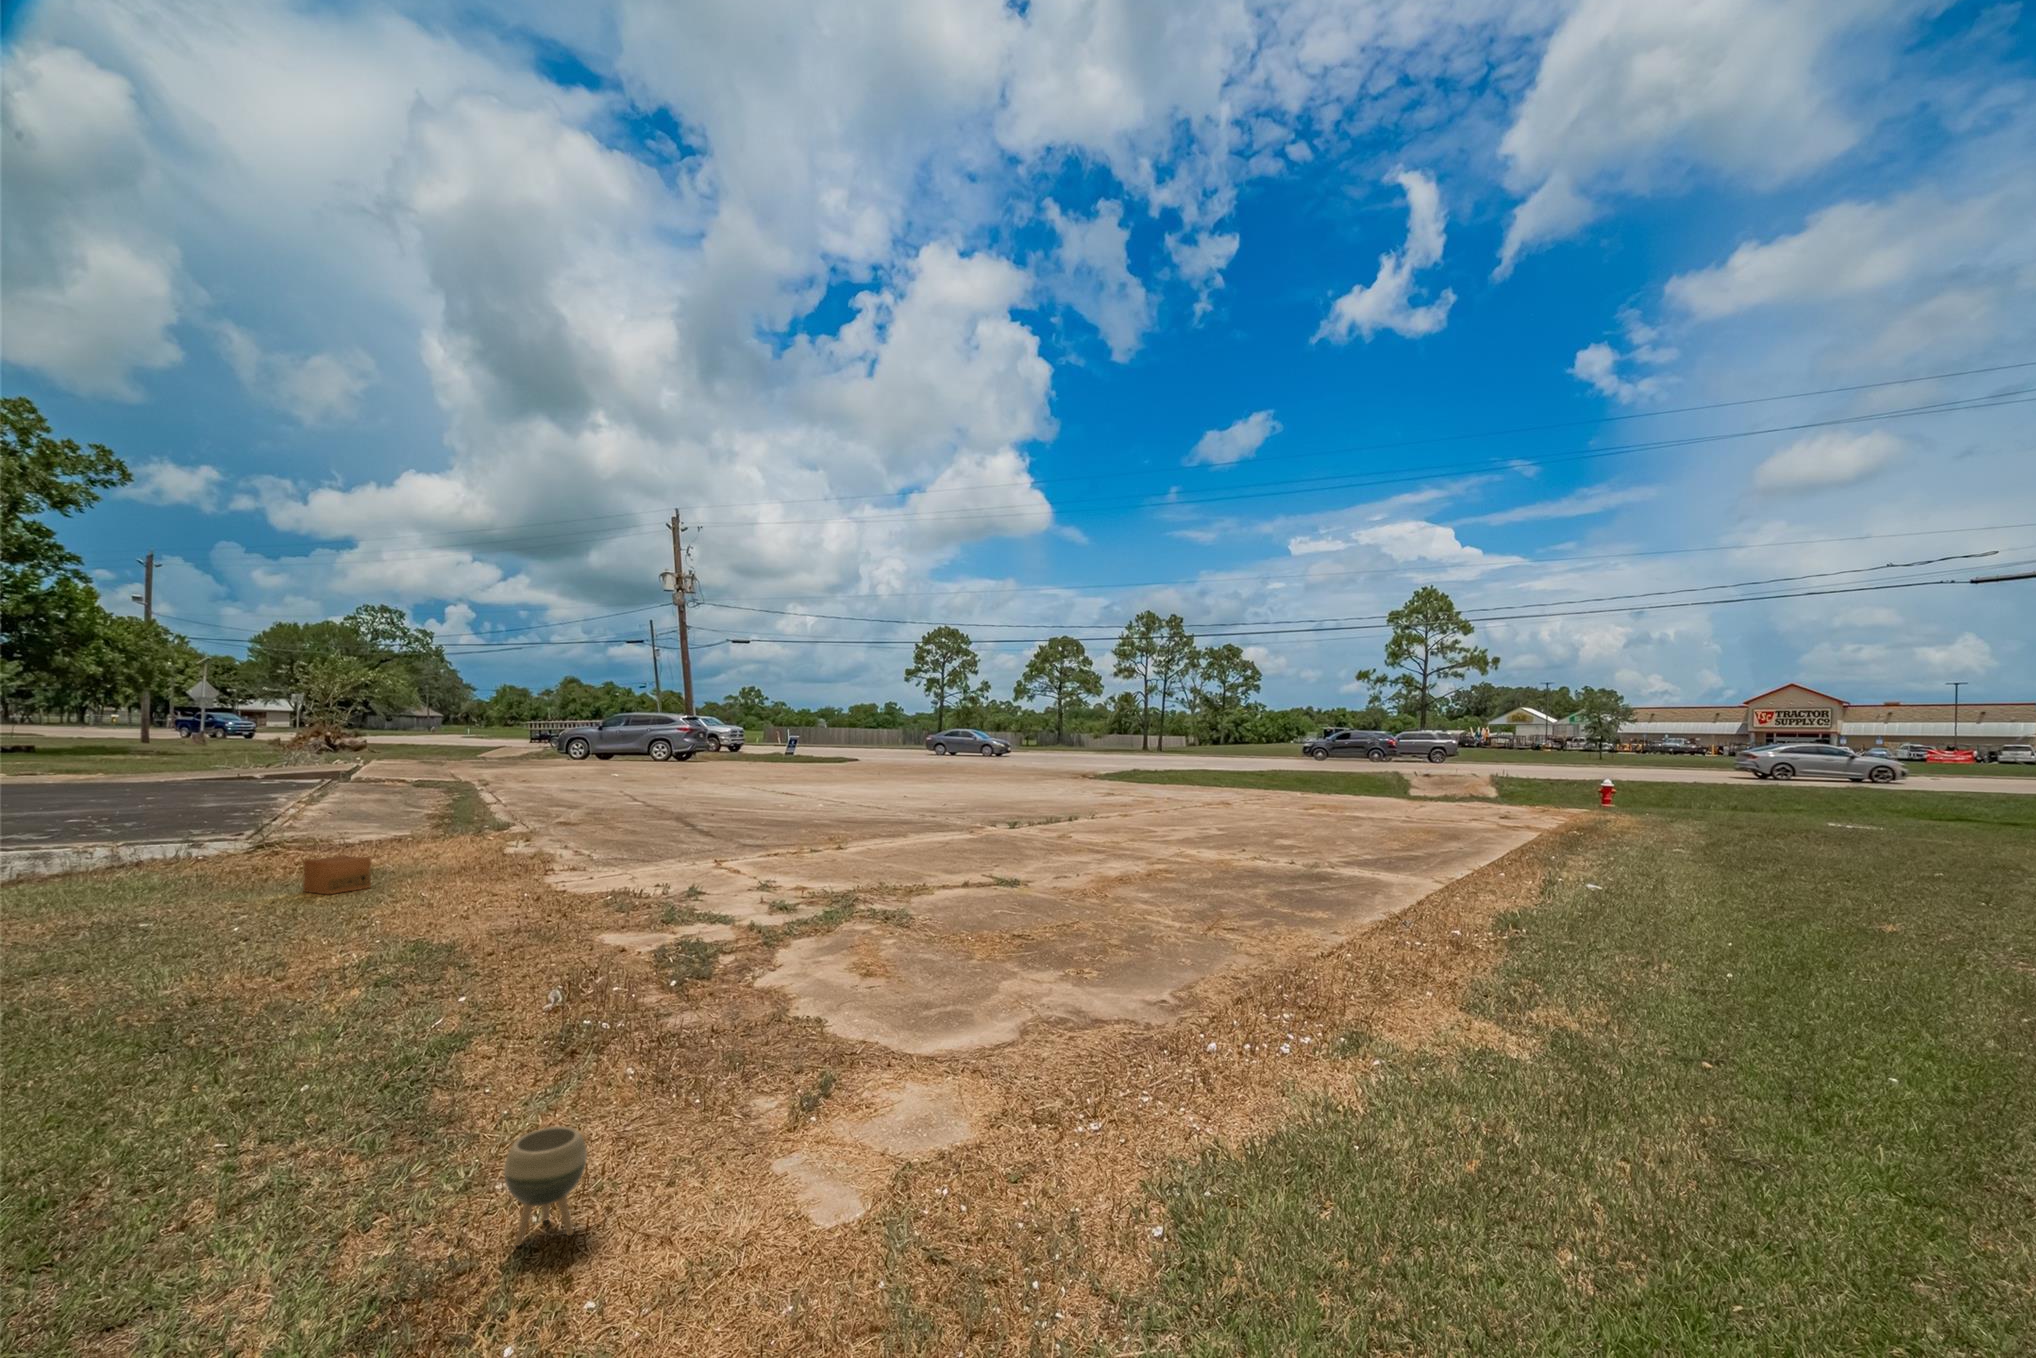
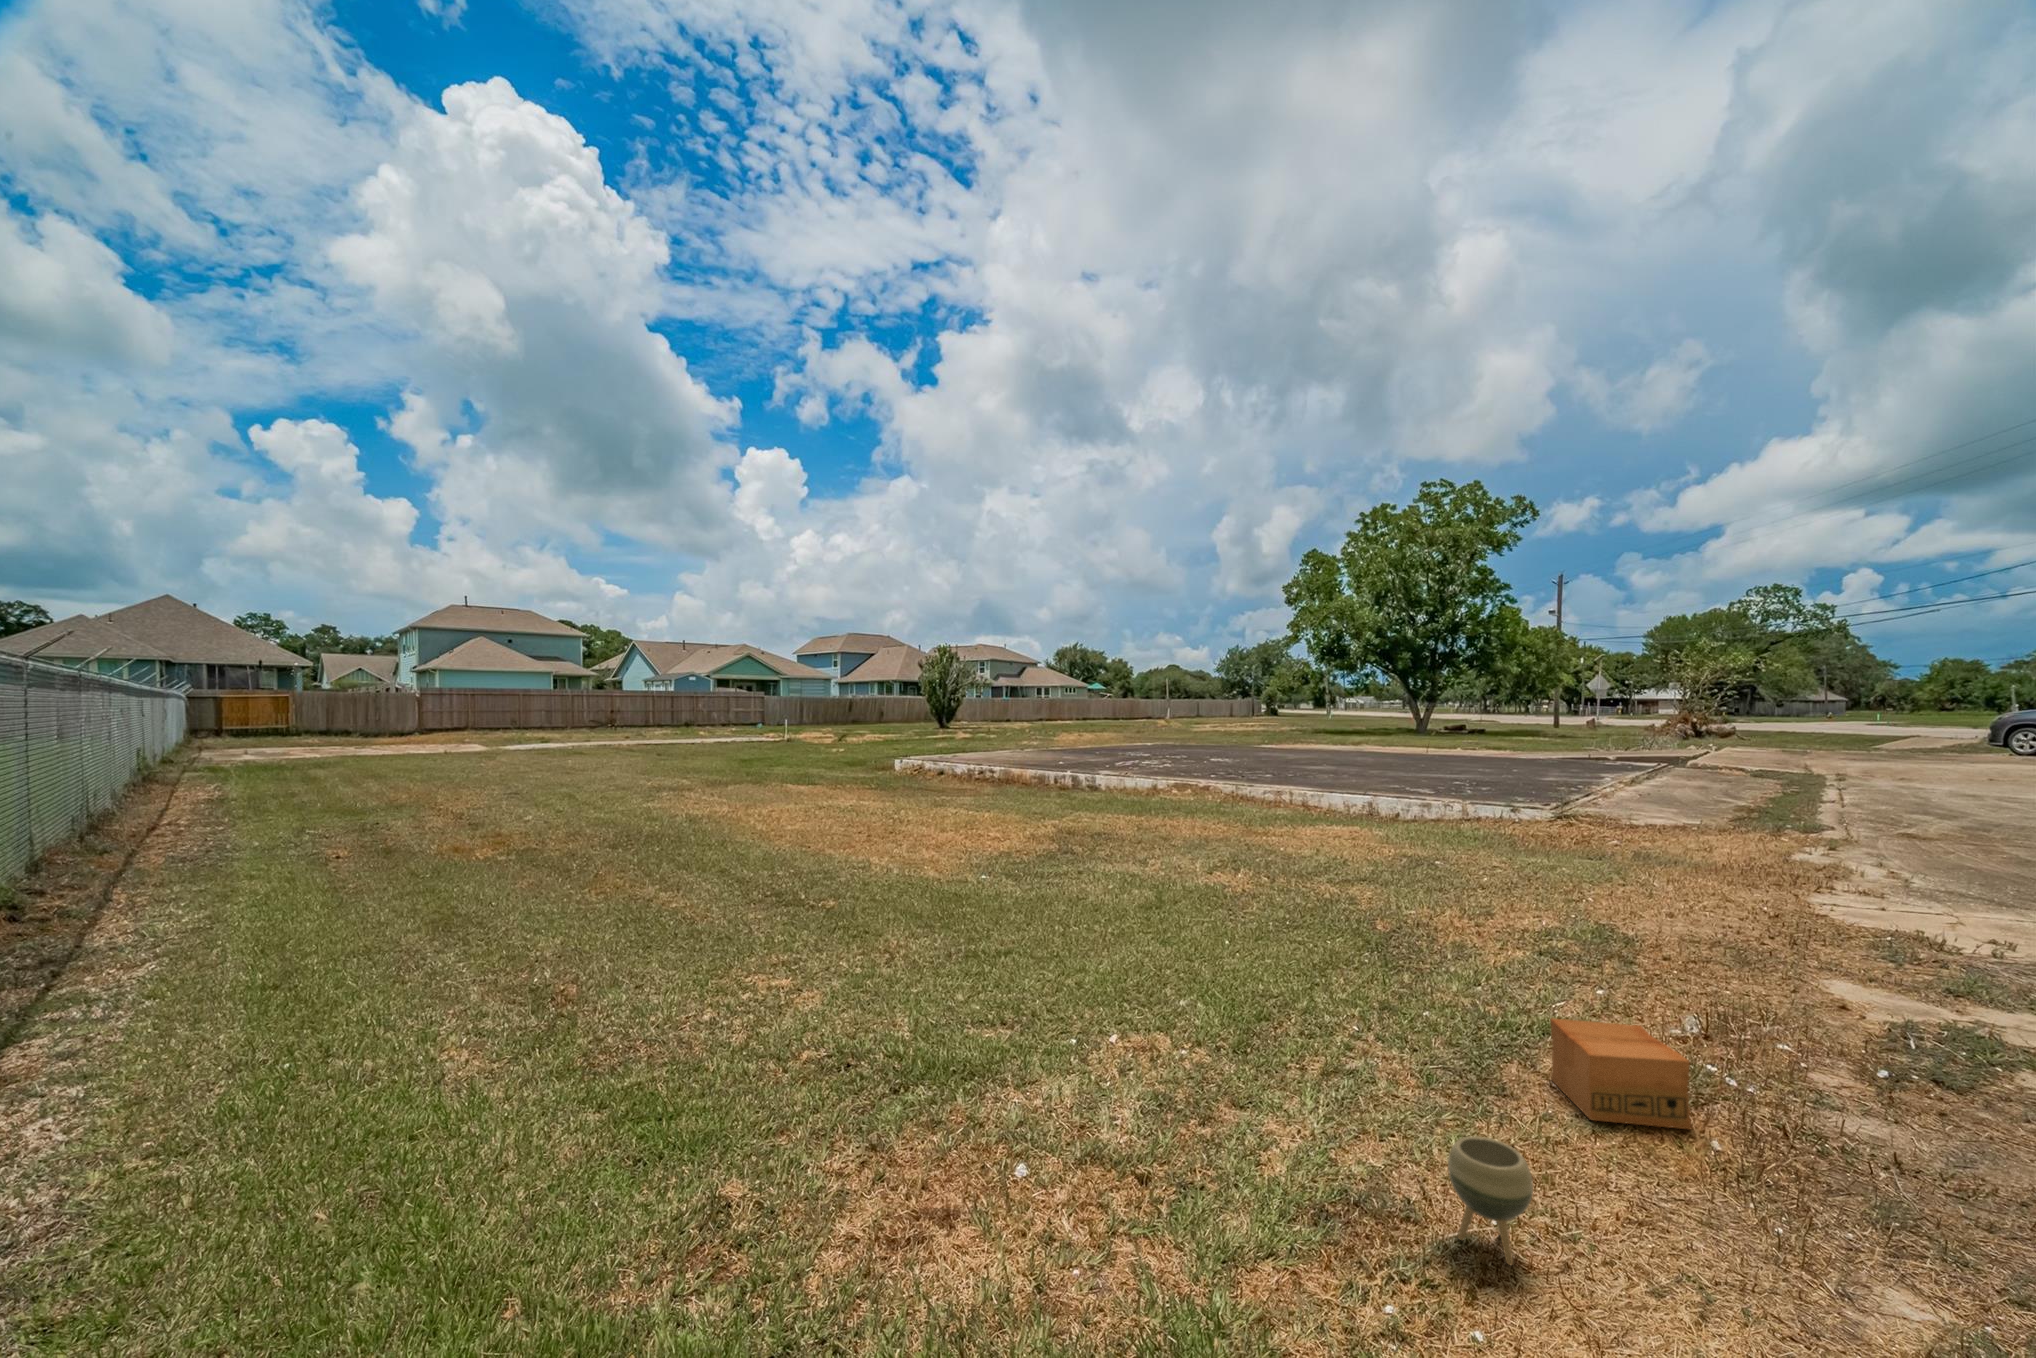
cardboard box: present [303,855,371,894] -> present [1550,1018,1691,1129]

